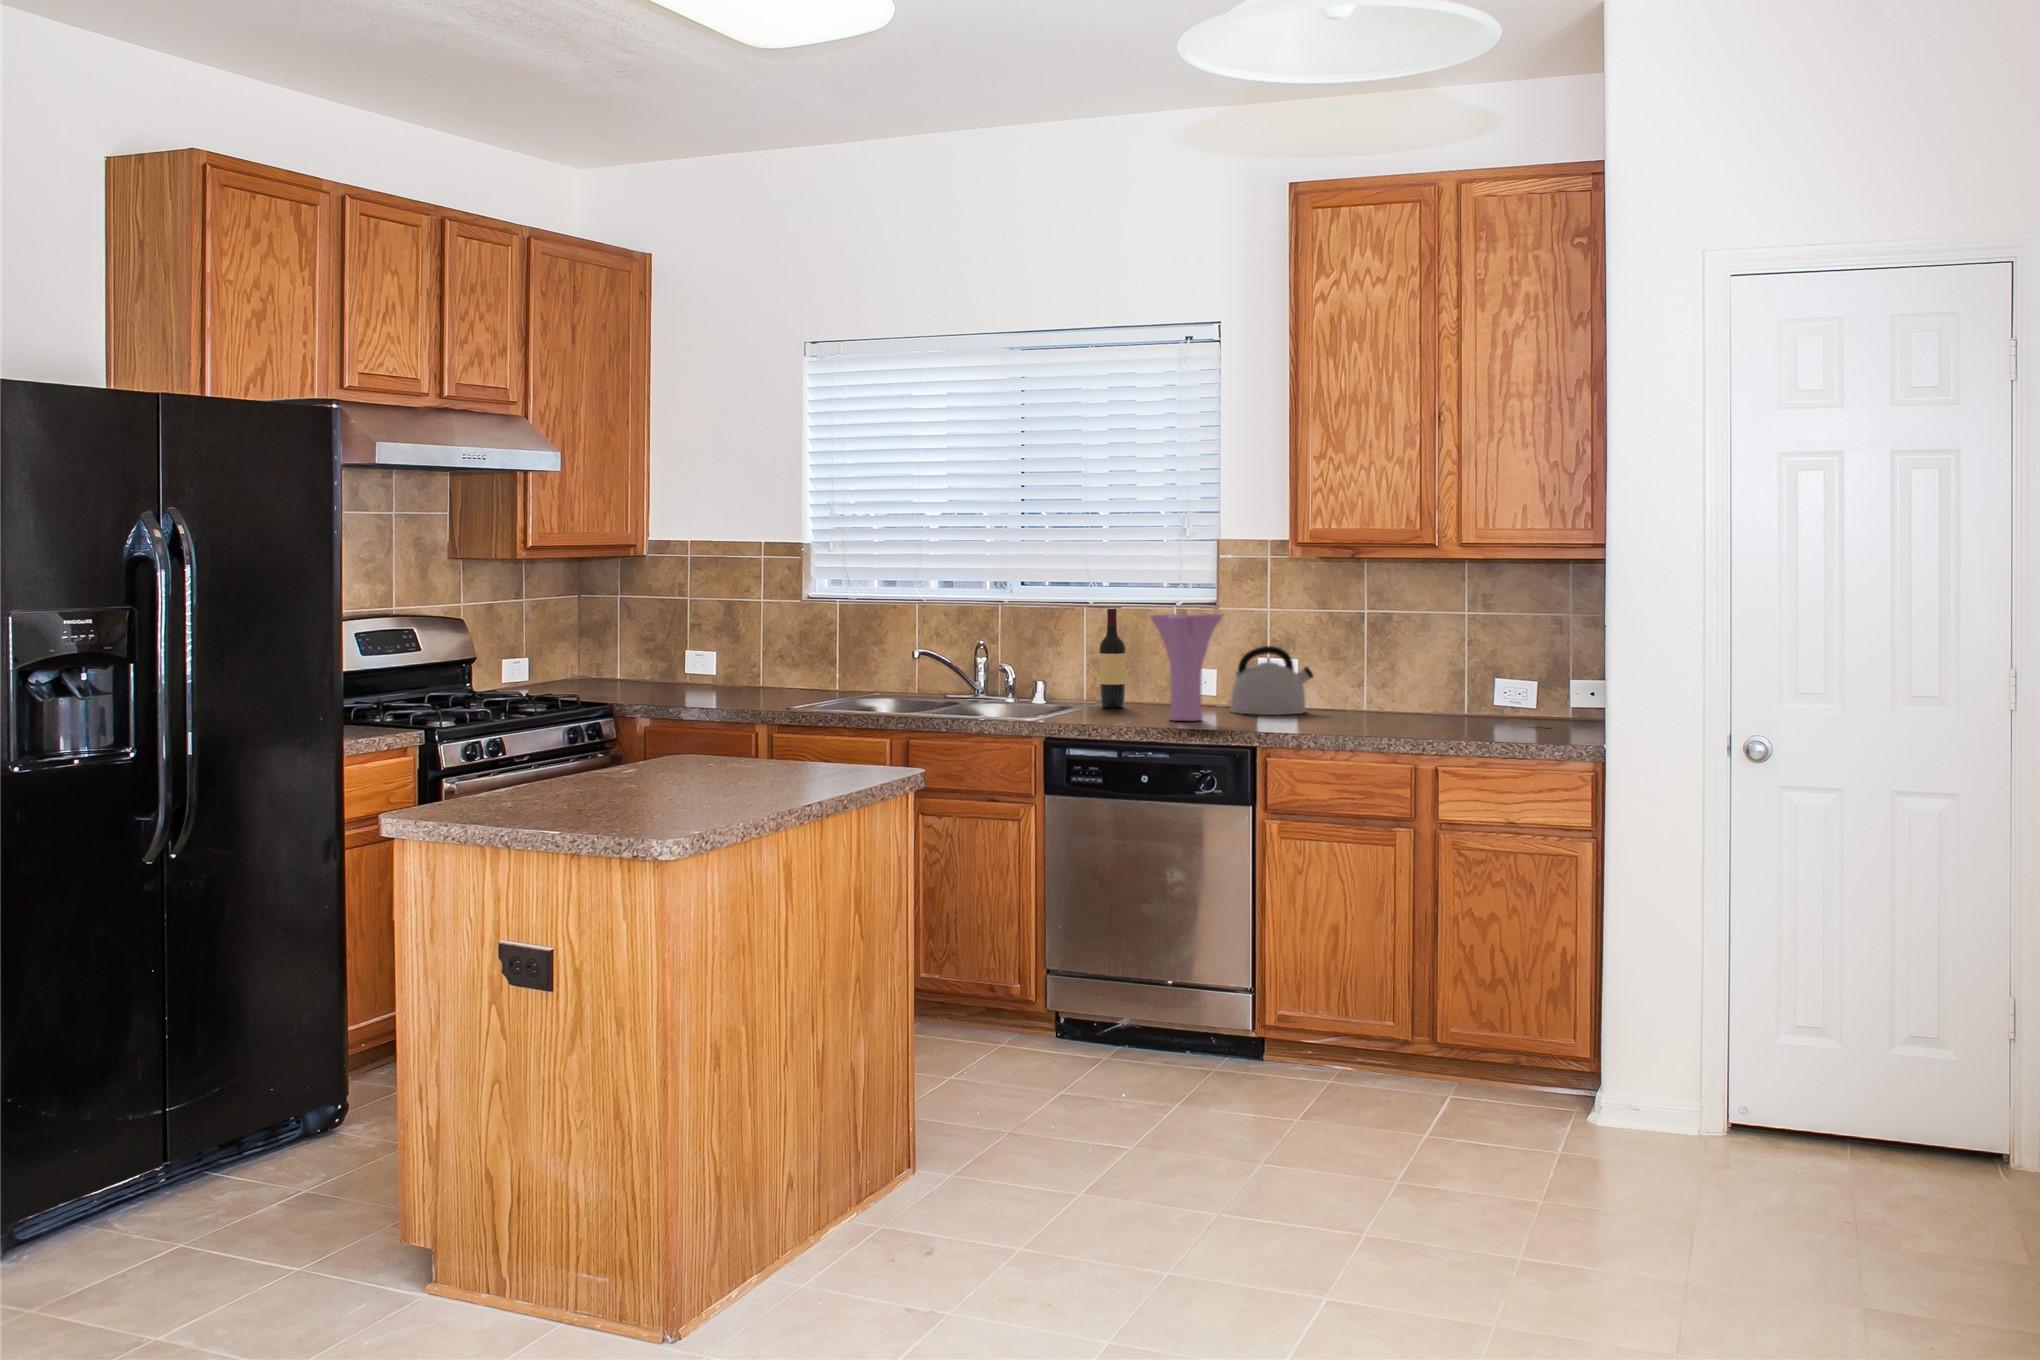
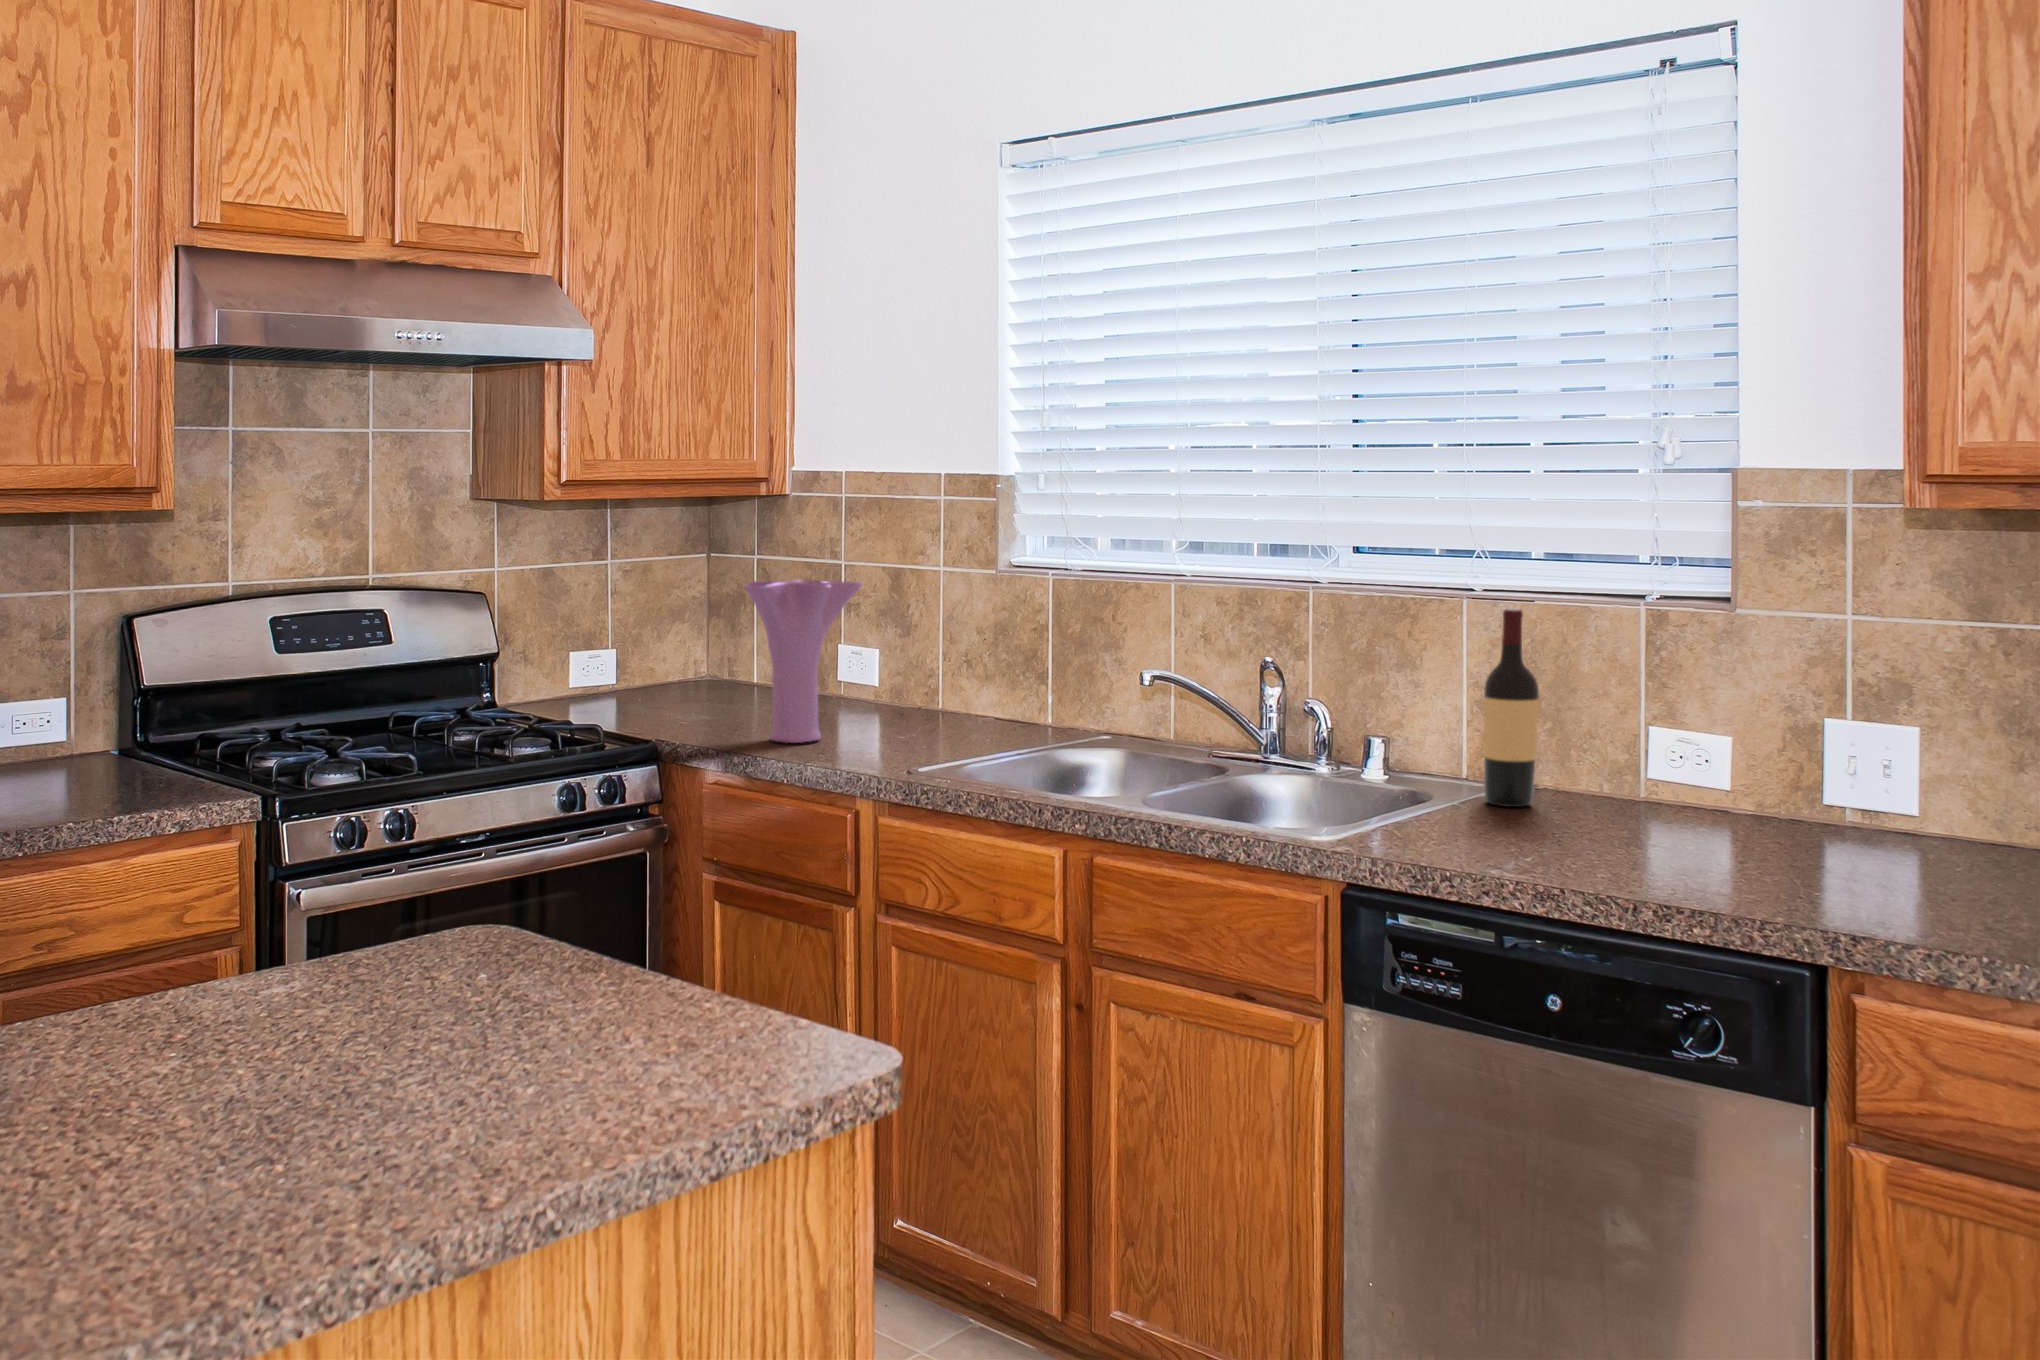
vase: present [1150,614,1223,721] -> present [745,580,863,743]
kettle: present [1230,646,1313,715] -> none [1763,702,1972,858]

